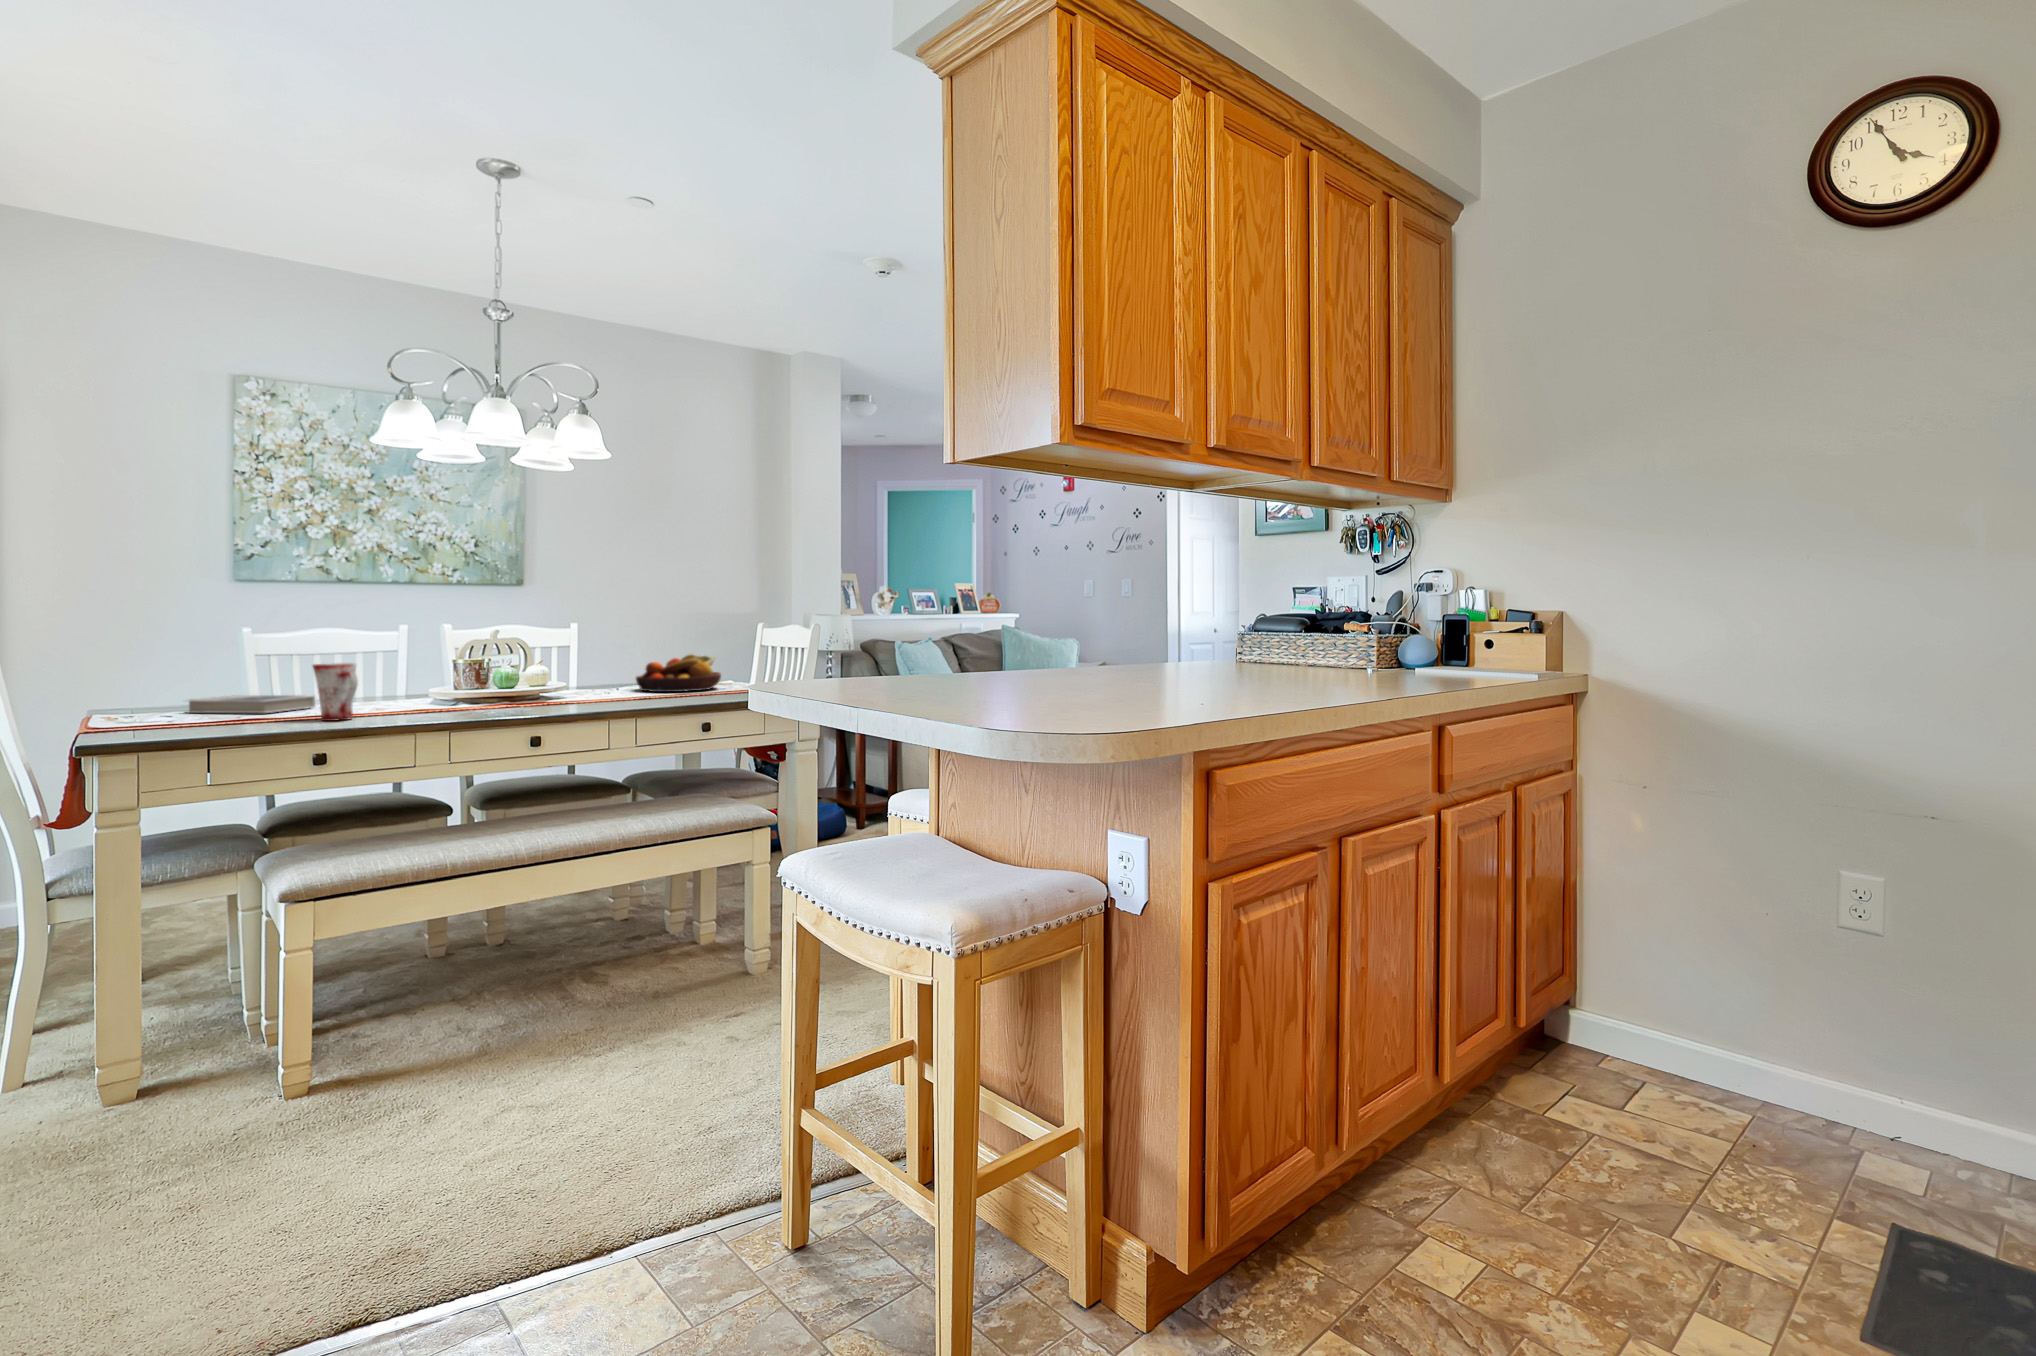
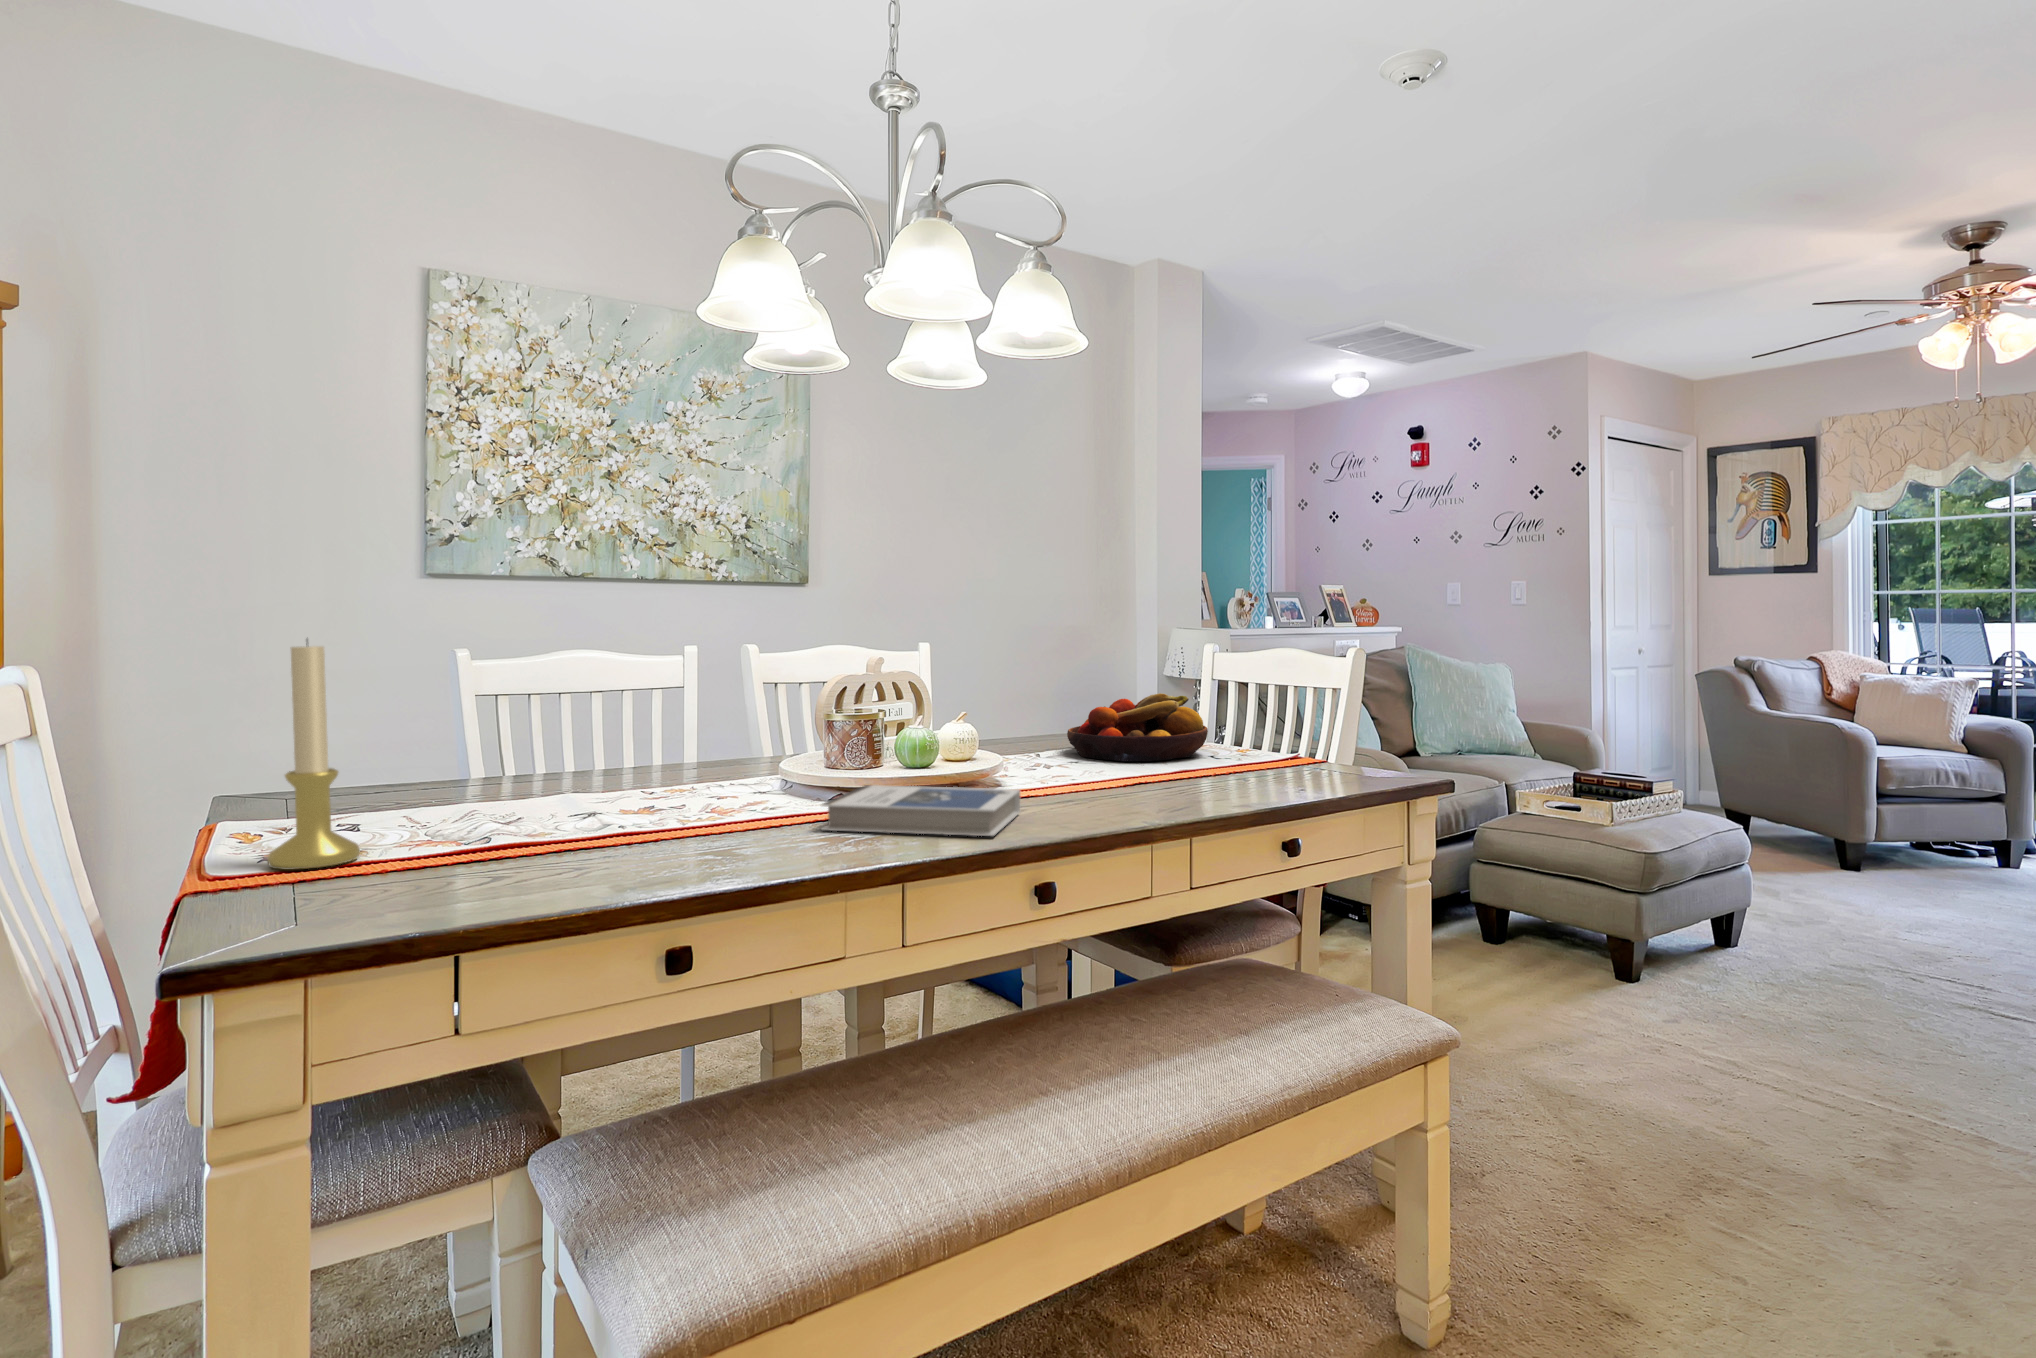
candle holder: none [125,620,173,726] -> present [268,640,360,870]
mug: present [313,663,358,721] -> none [633,727,729,854]
hardback book: present [189,695,315,713] -> present [822,785,1020,836]

